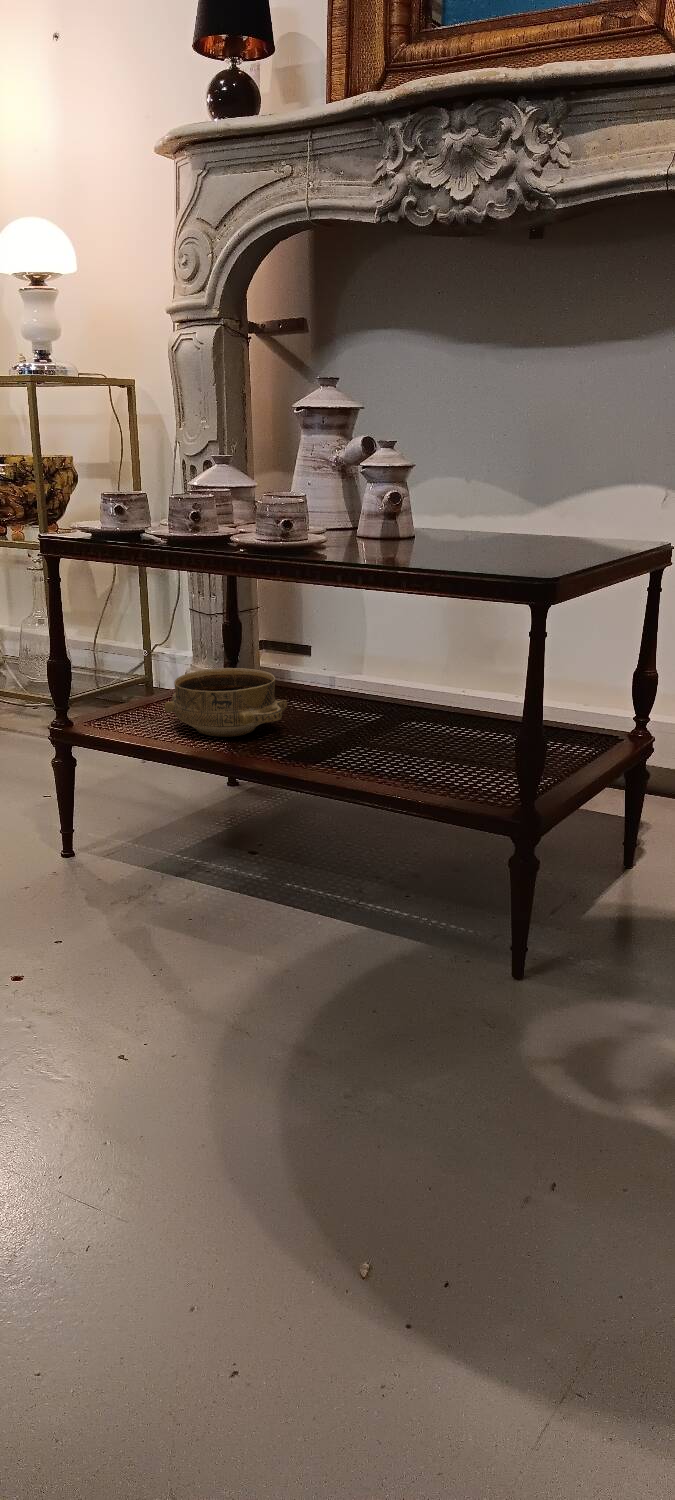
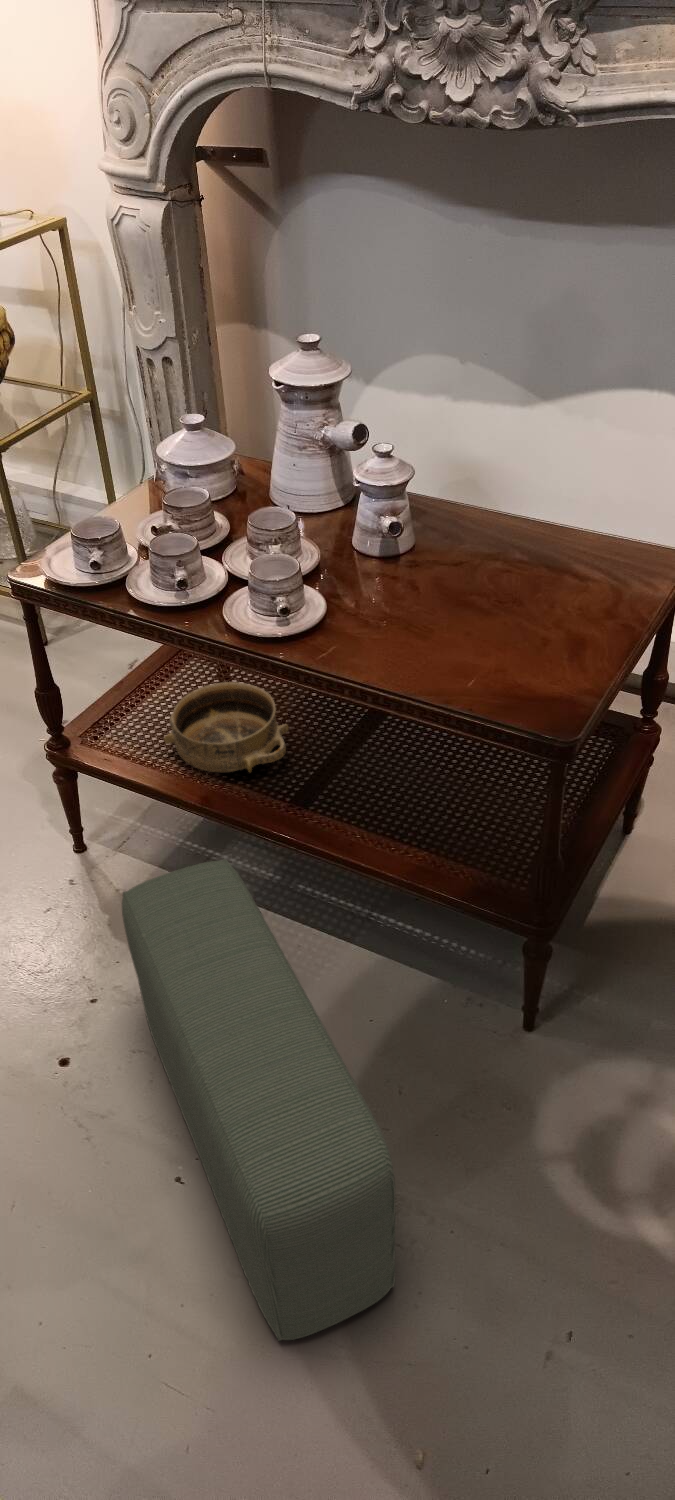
pouf: none [100,756,355,1171] -> present [122,859,395,1341]

